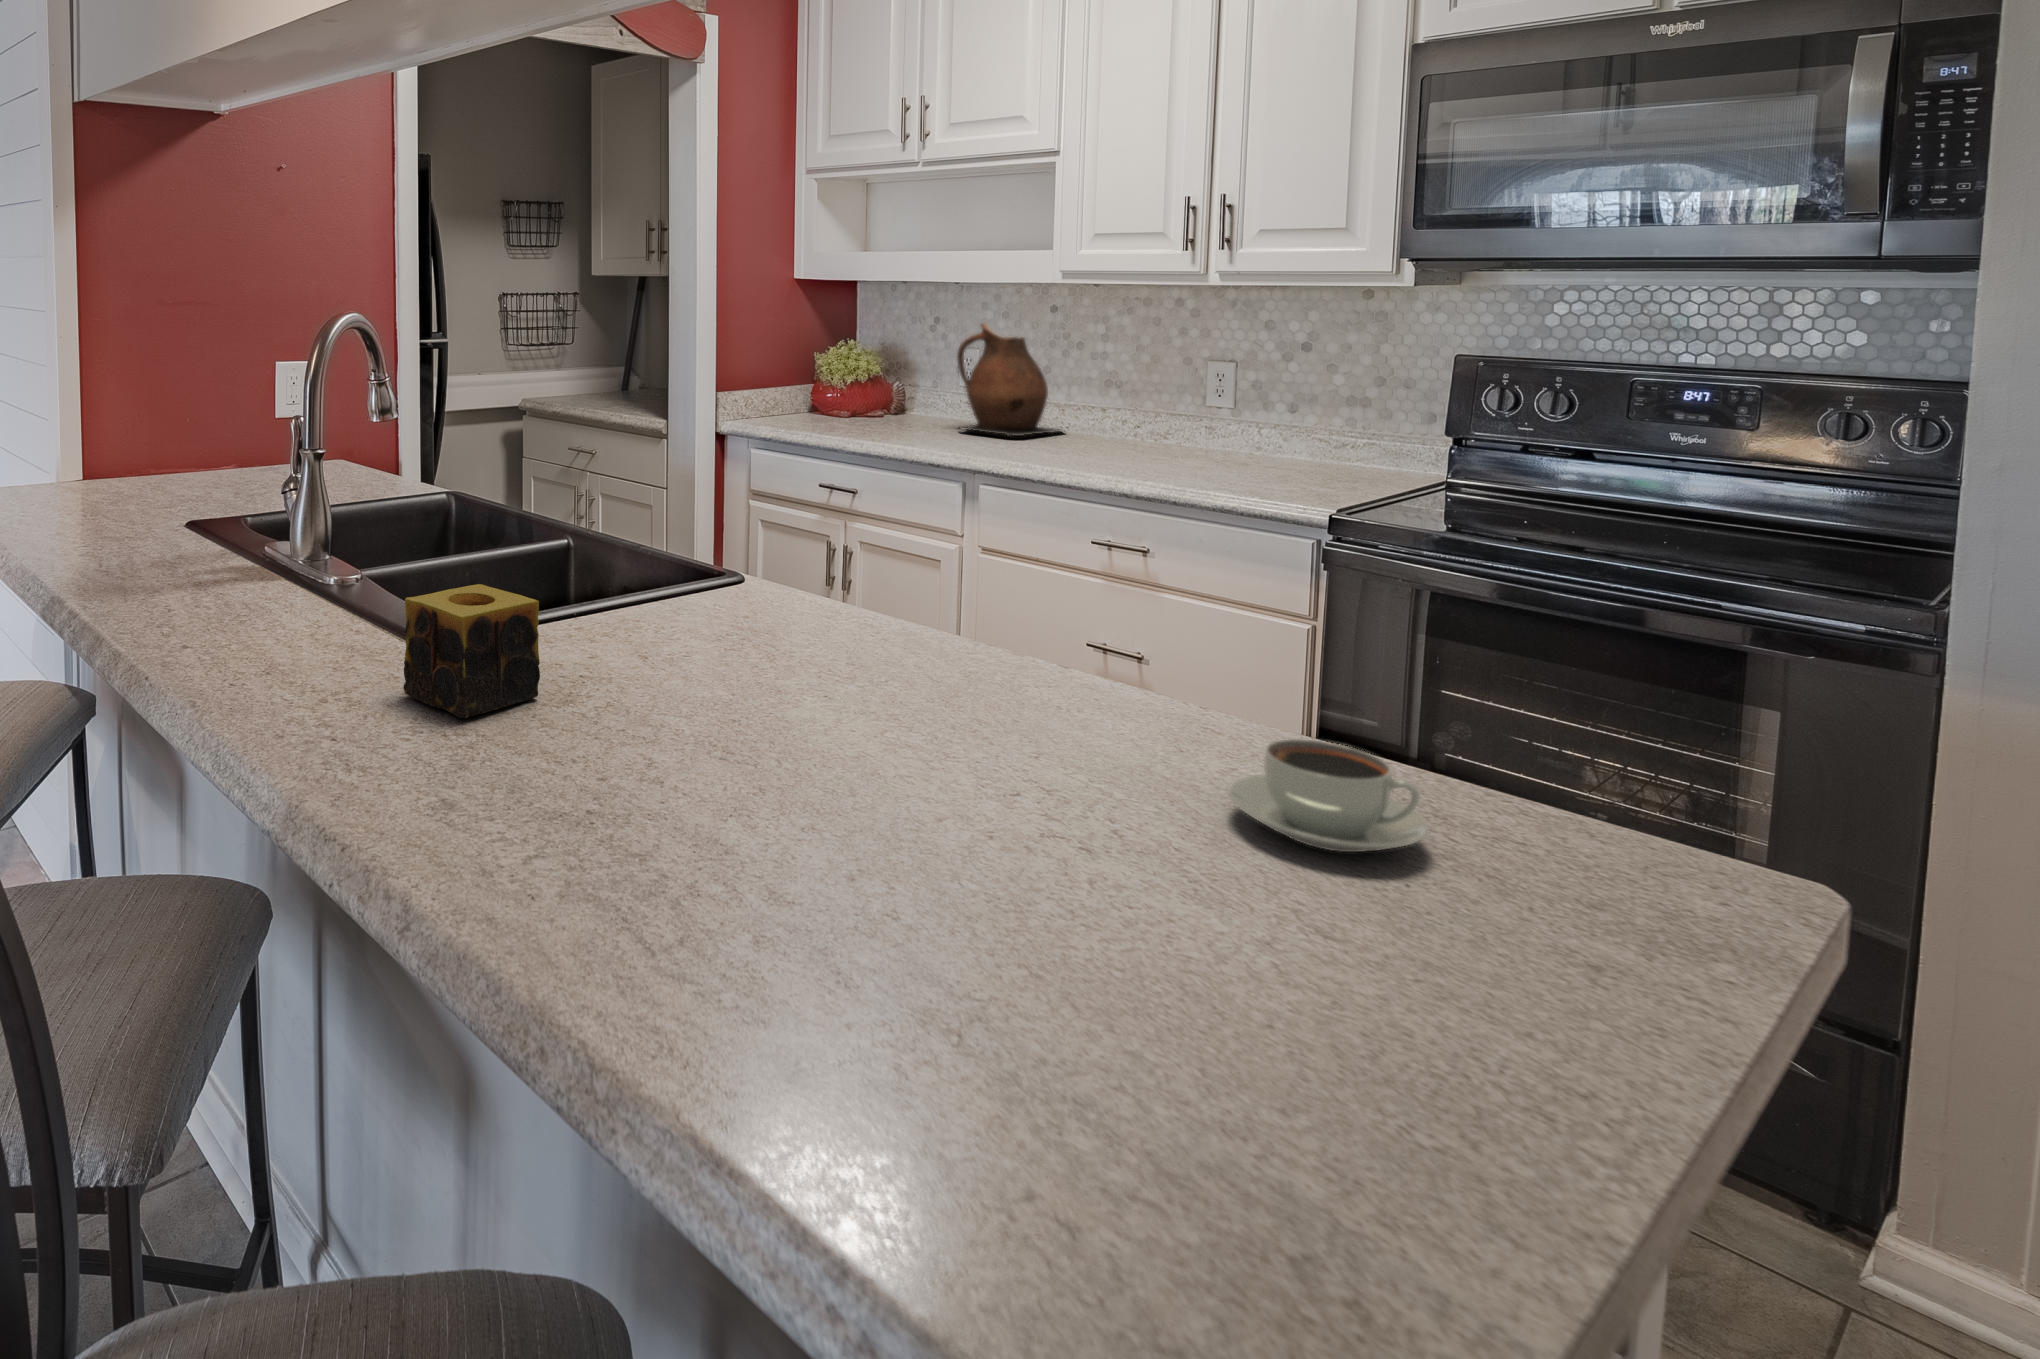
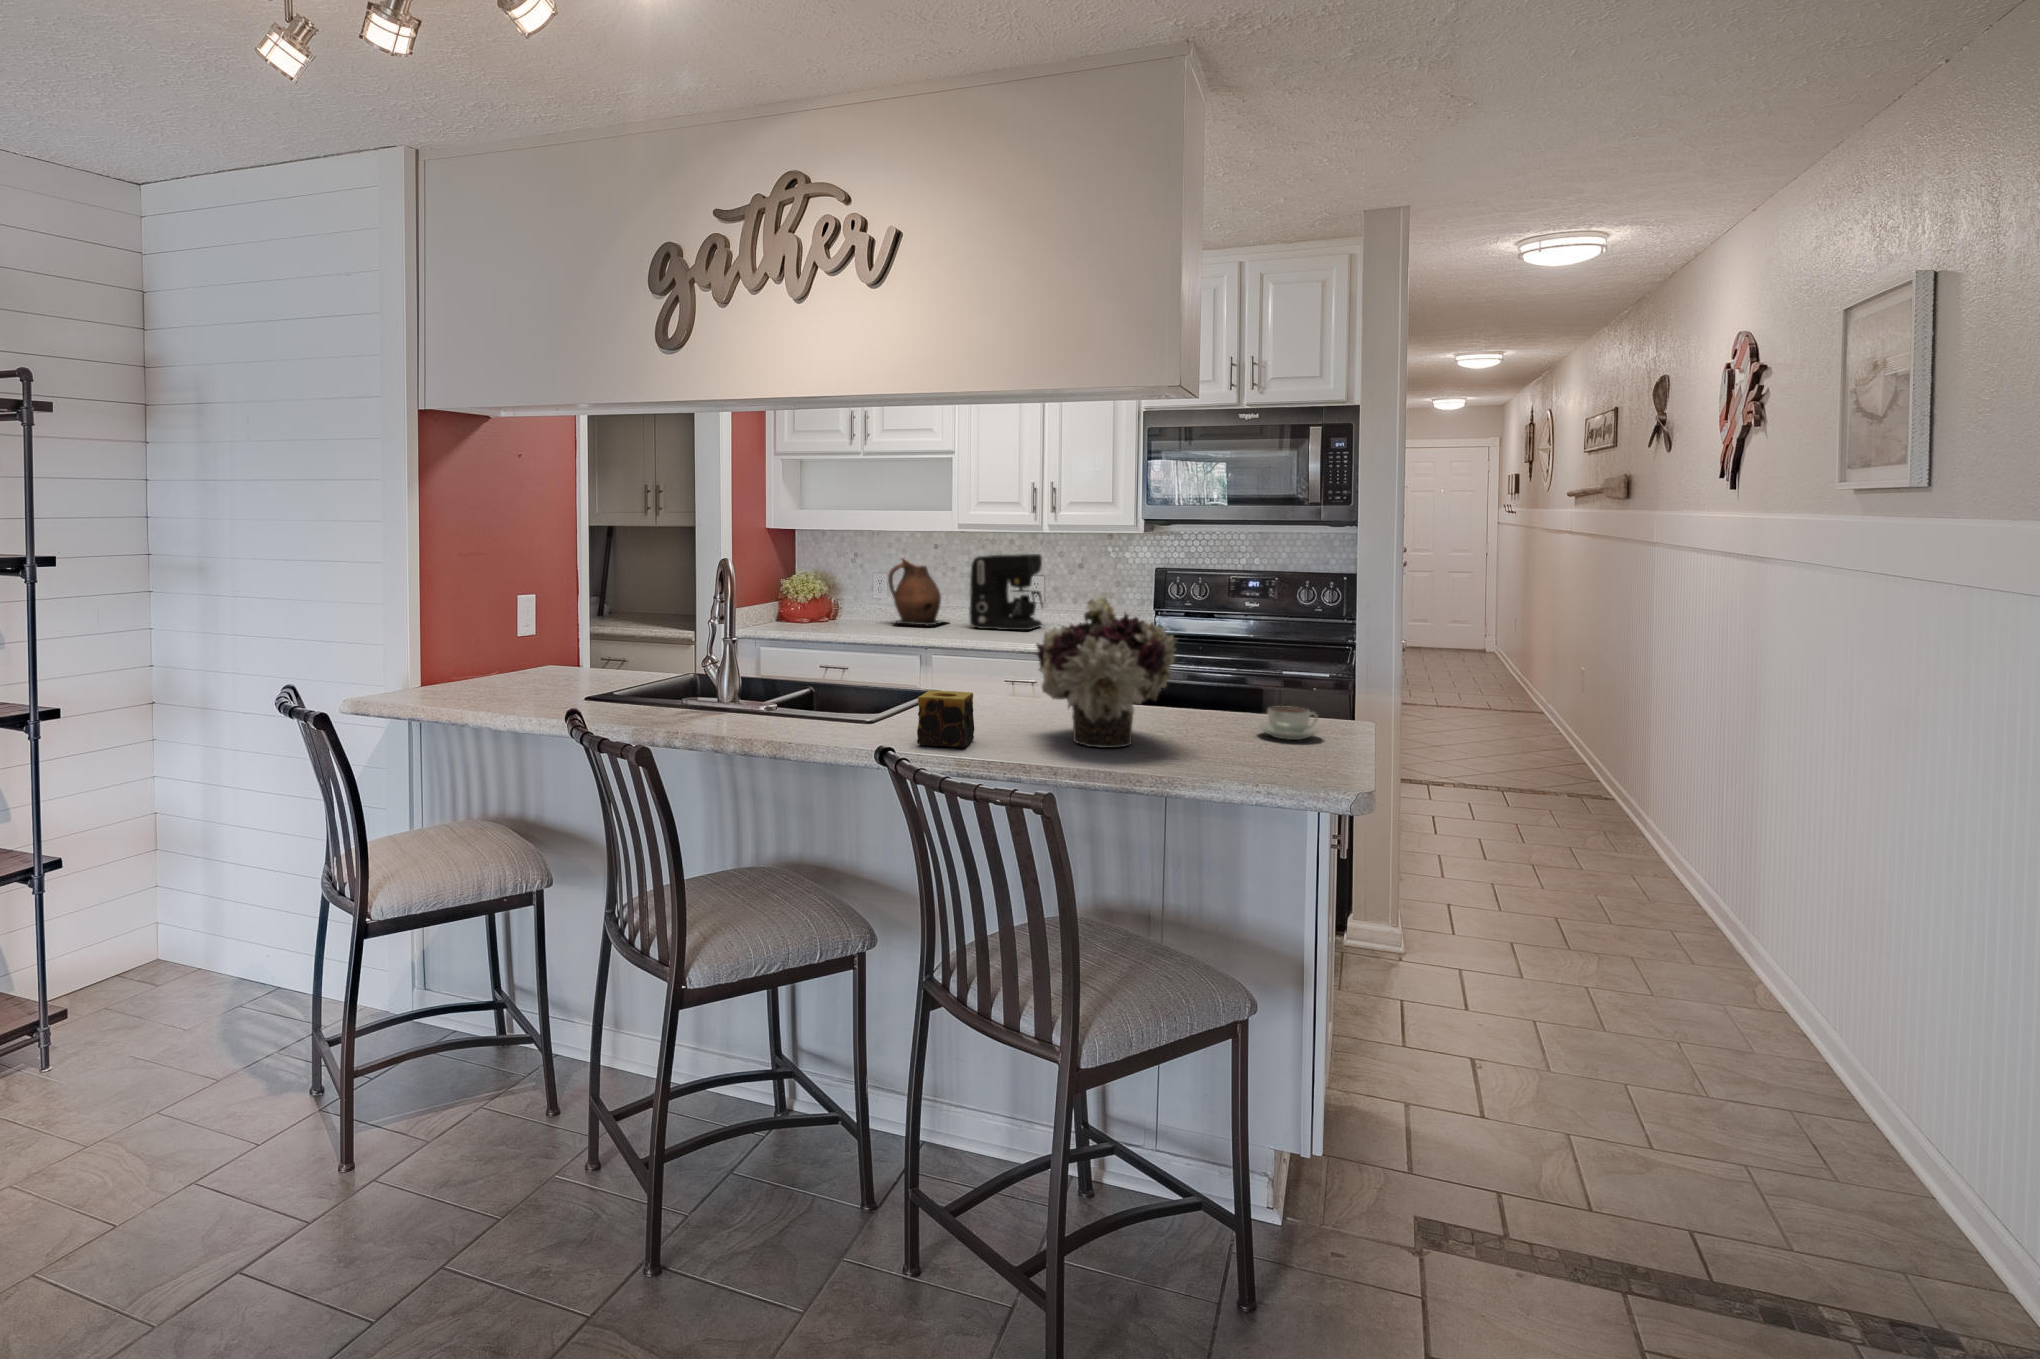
coffee maker: none [1082,322,1228,456] -> present [969,554,1043,630]
flower arrangement: none [608,409,958,783] -> present [1037,595,1176,748]

